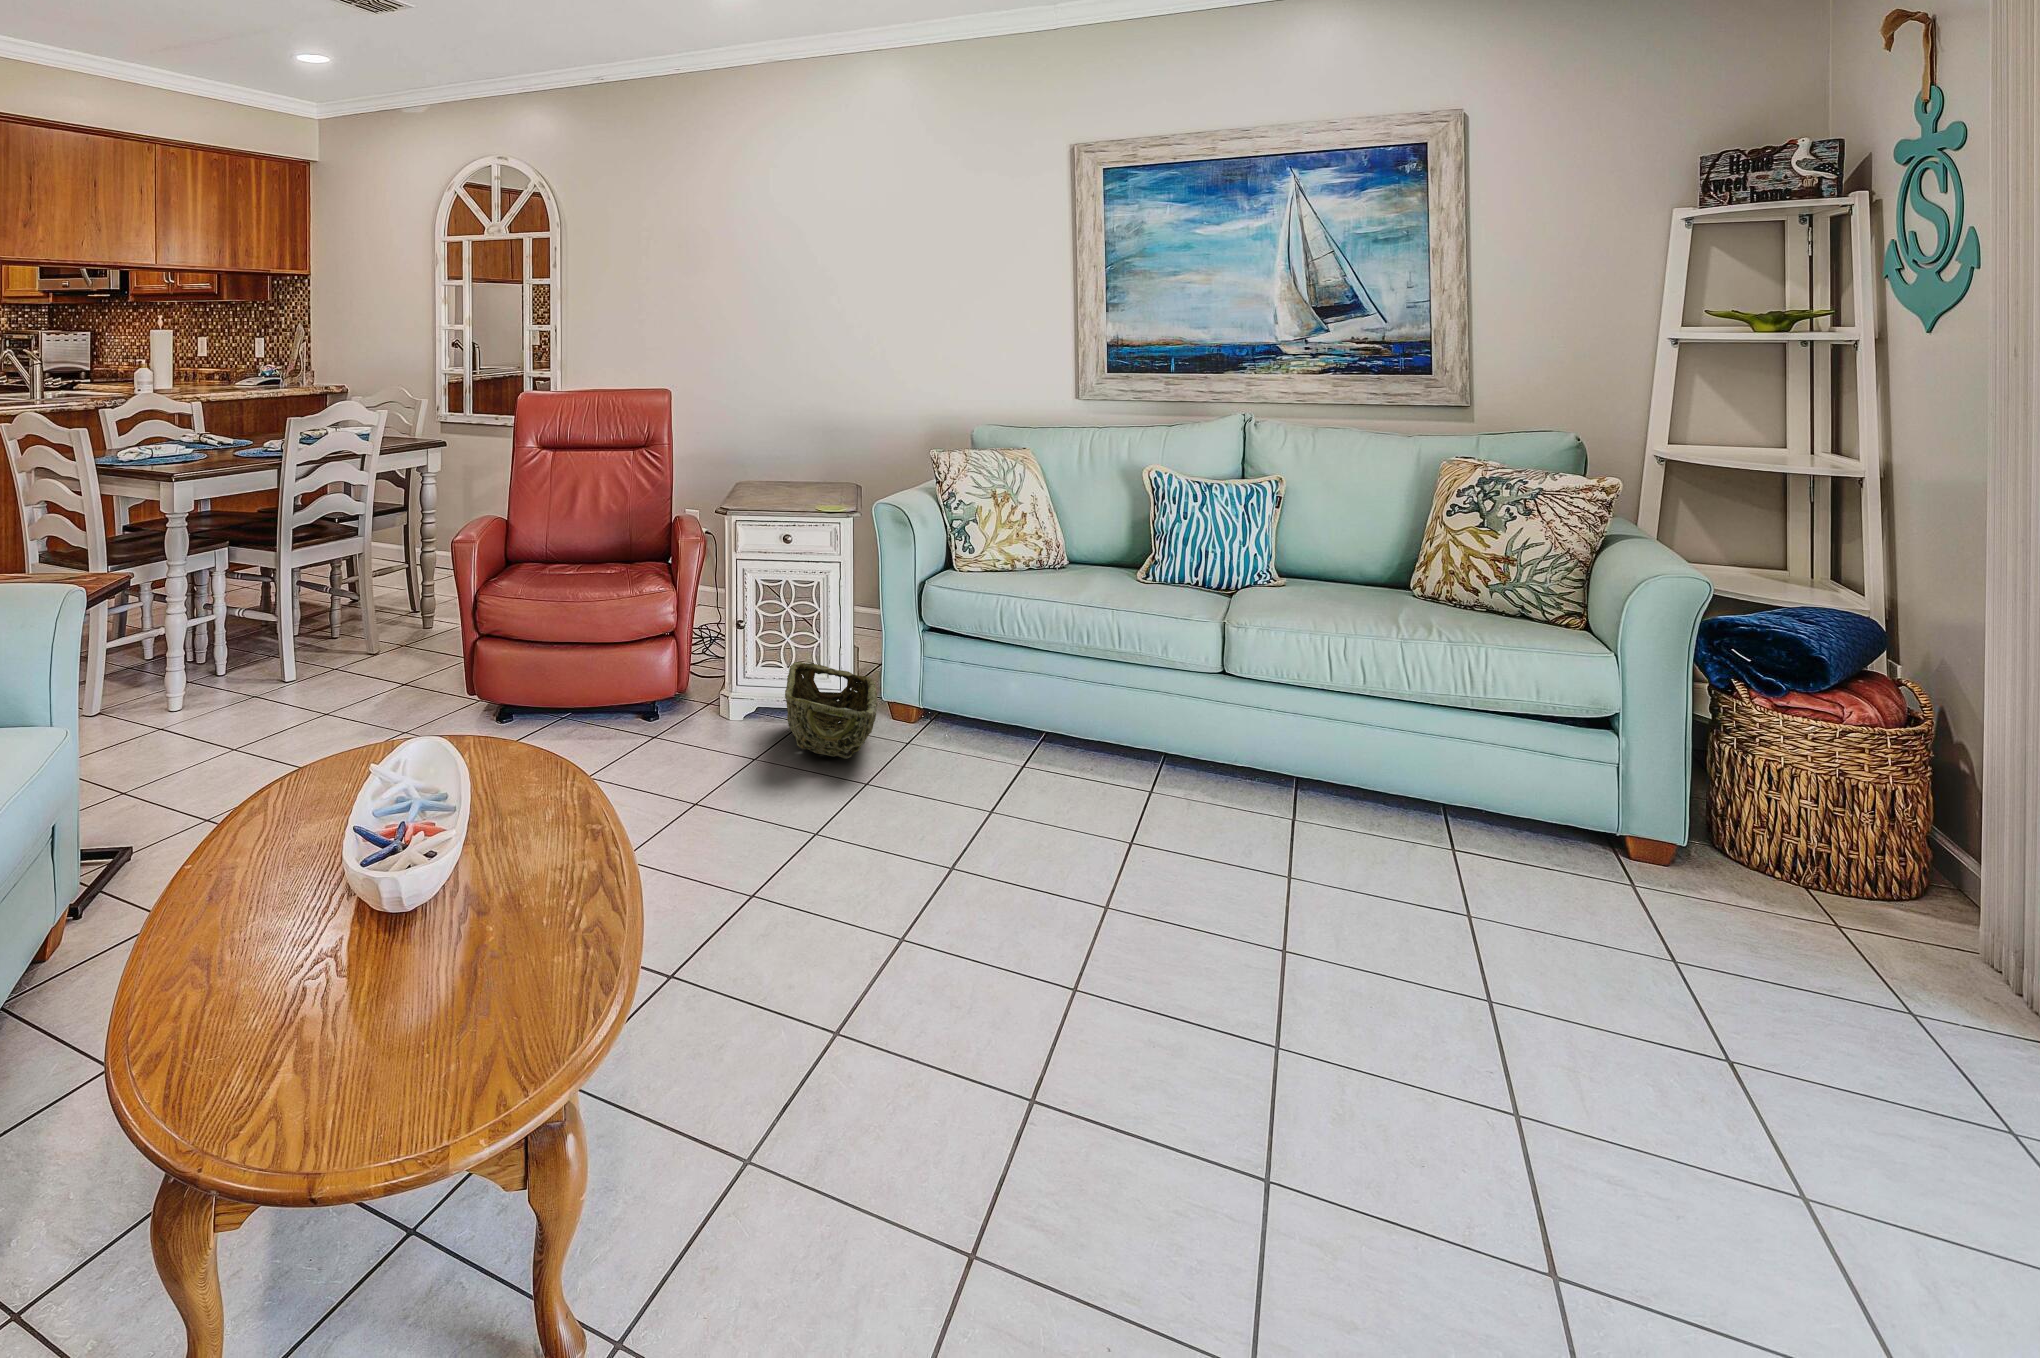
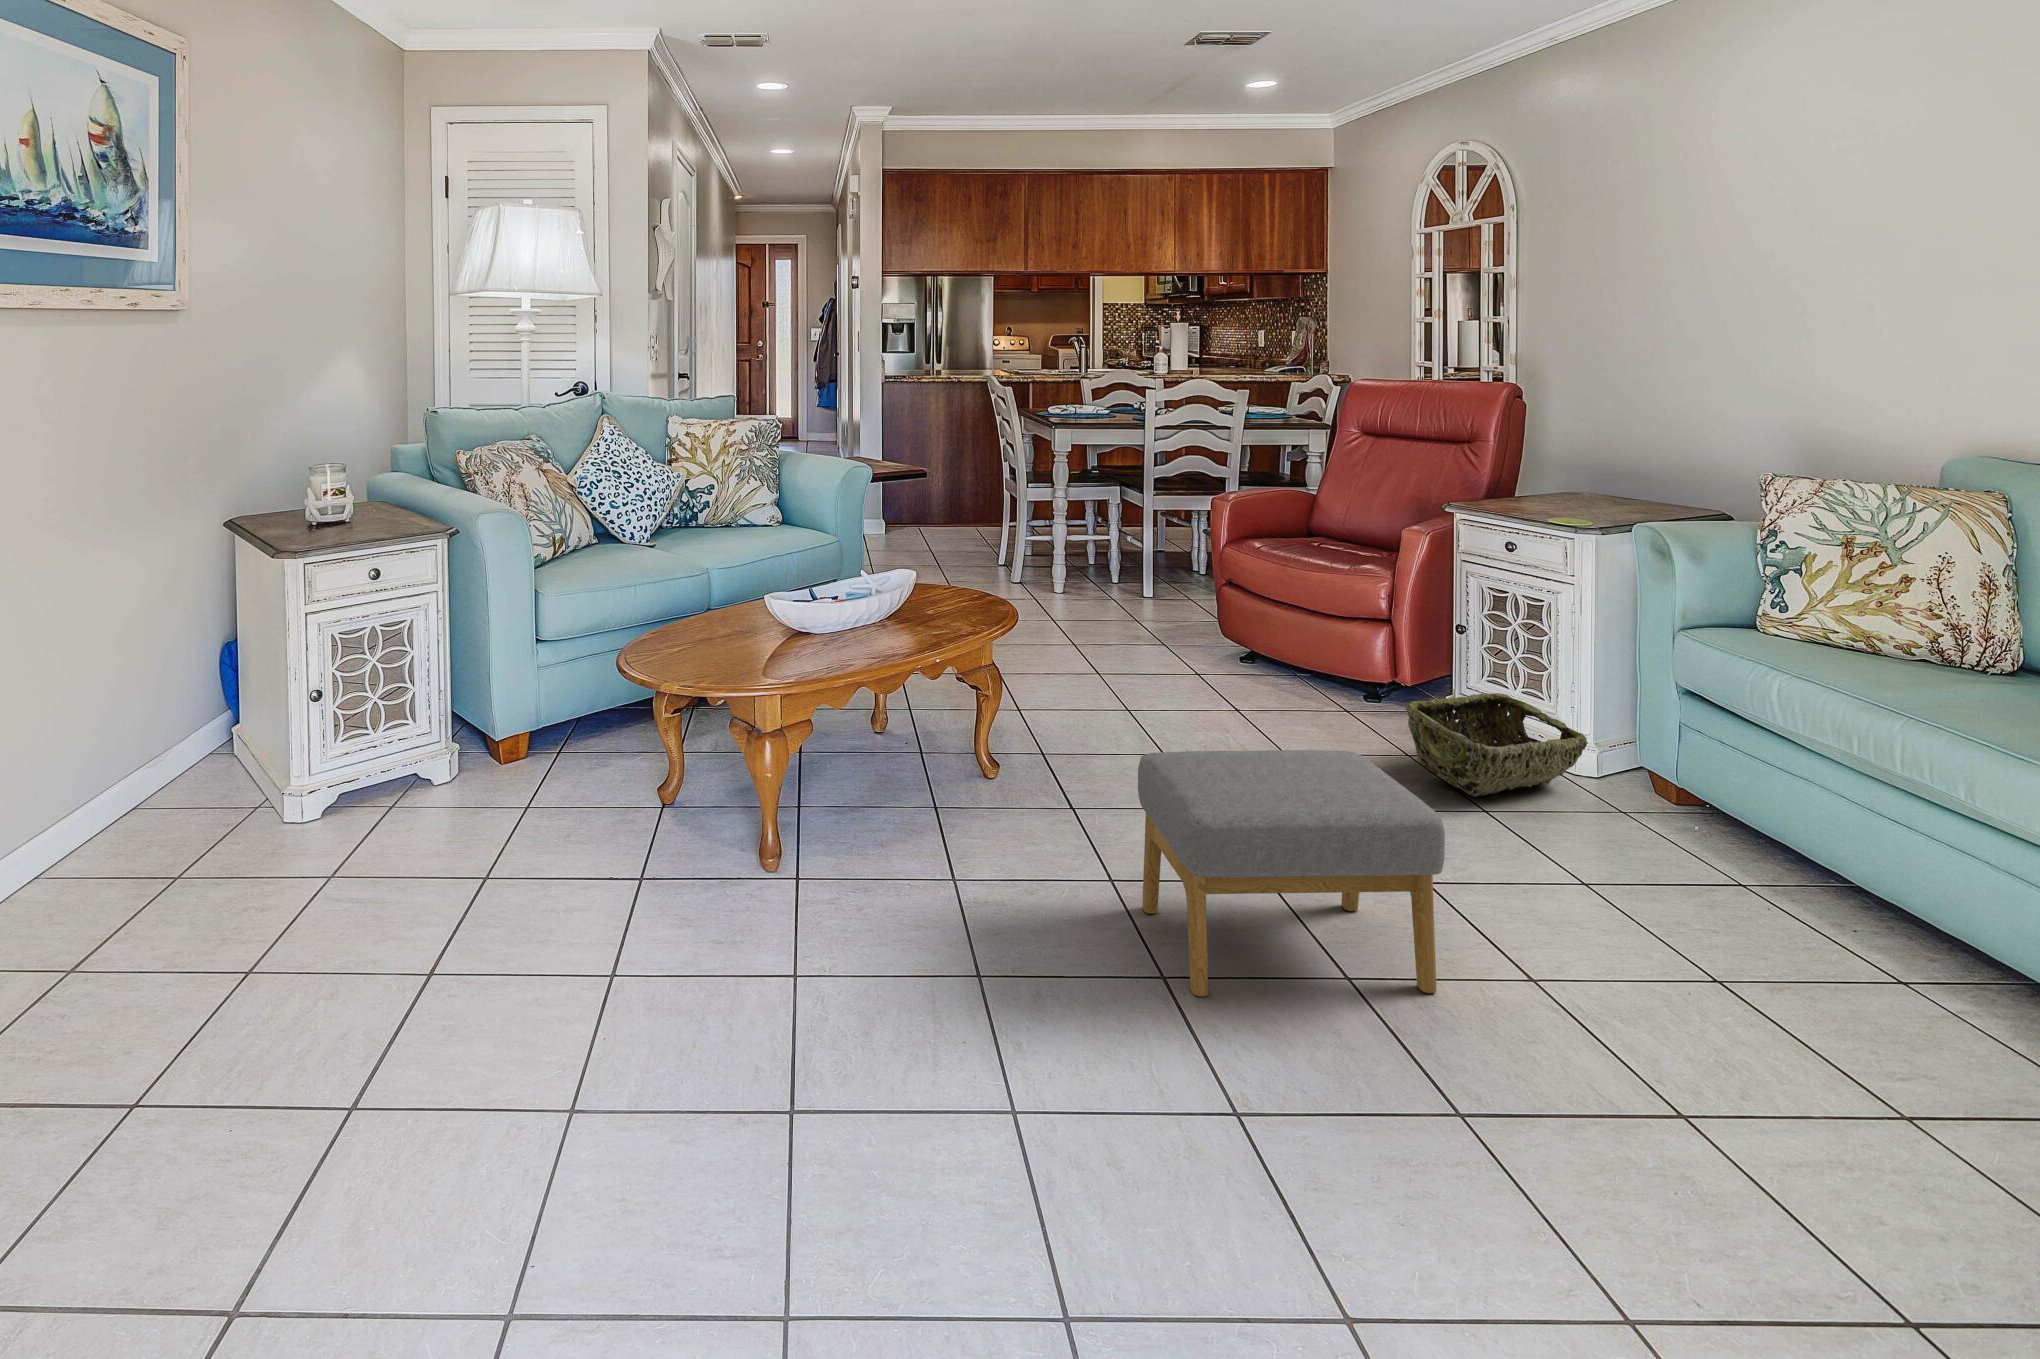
footstool: none [913,759,1132,1076] -> present [1138,750,1445,997]

